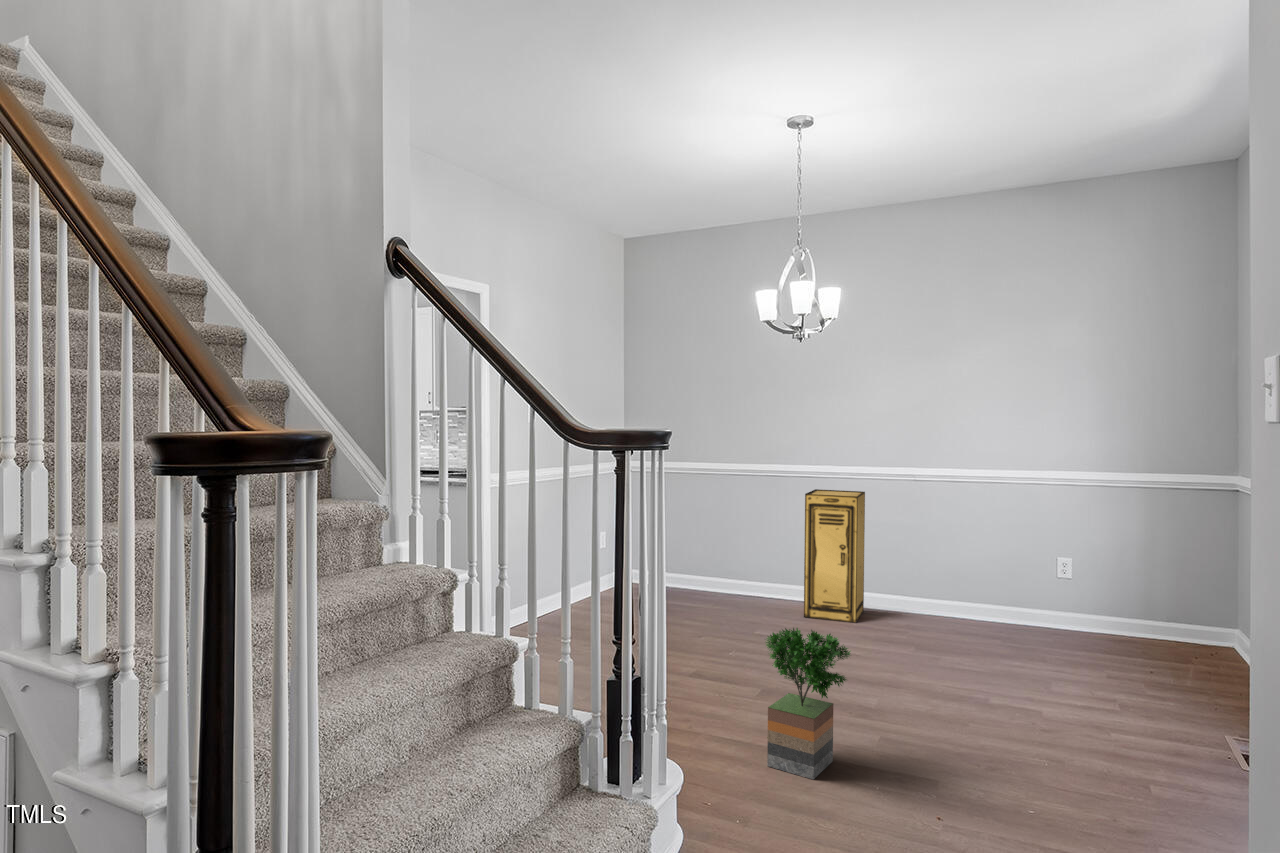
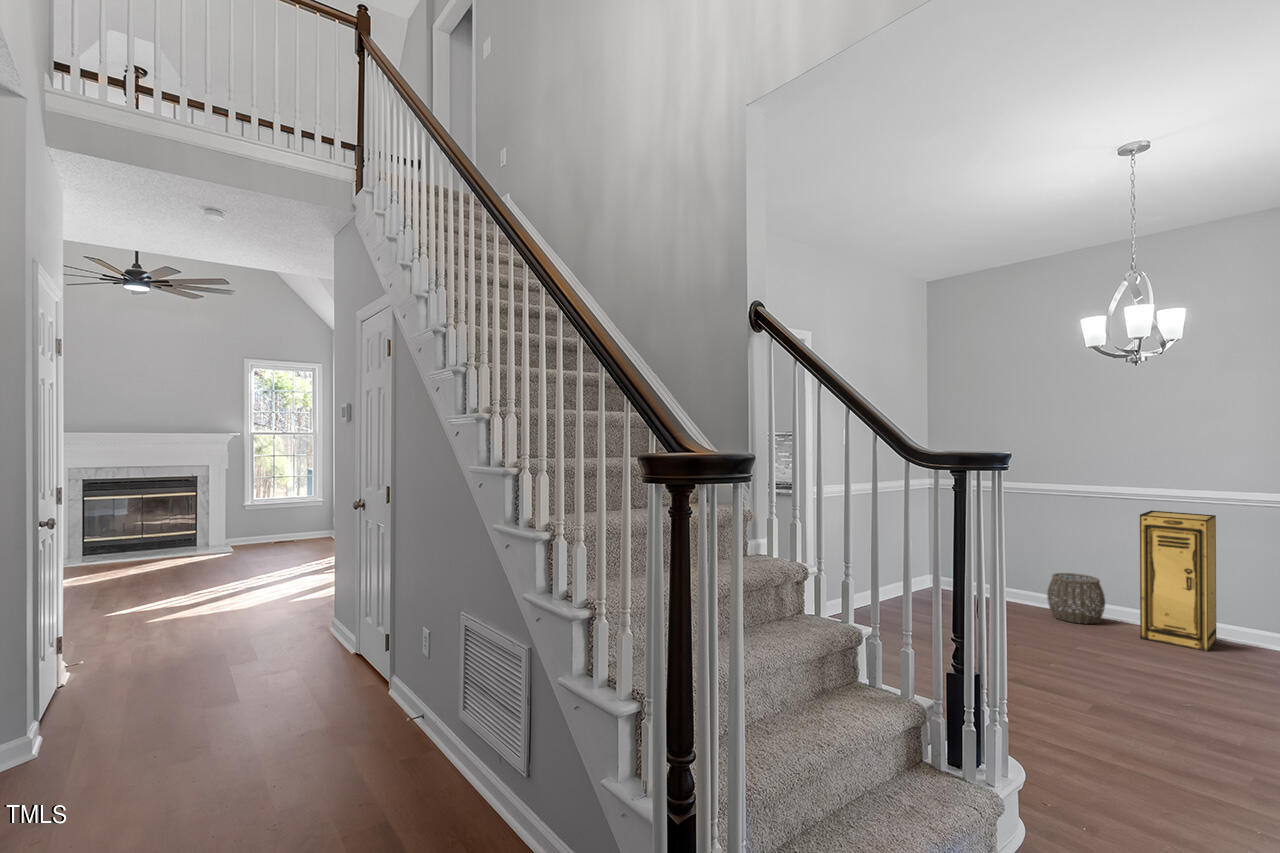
woven basket: none [726,557,777,609] -> present [1047,573,1105,624]
potted tree: present [766,628,851,780] -> none [1105,647,1217,805]

